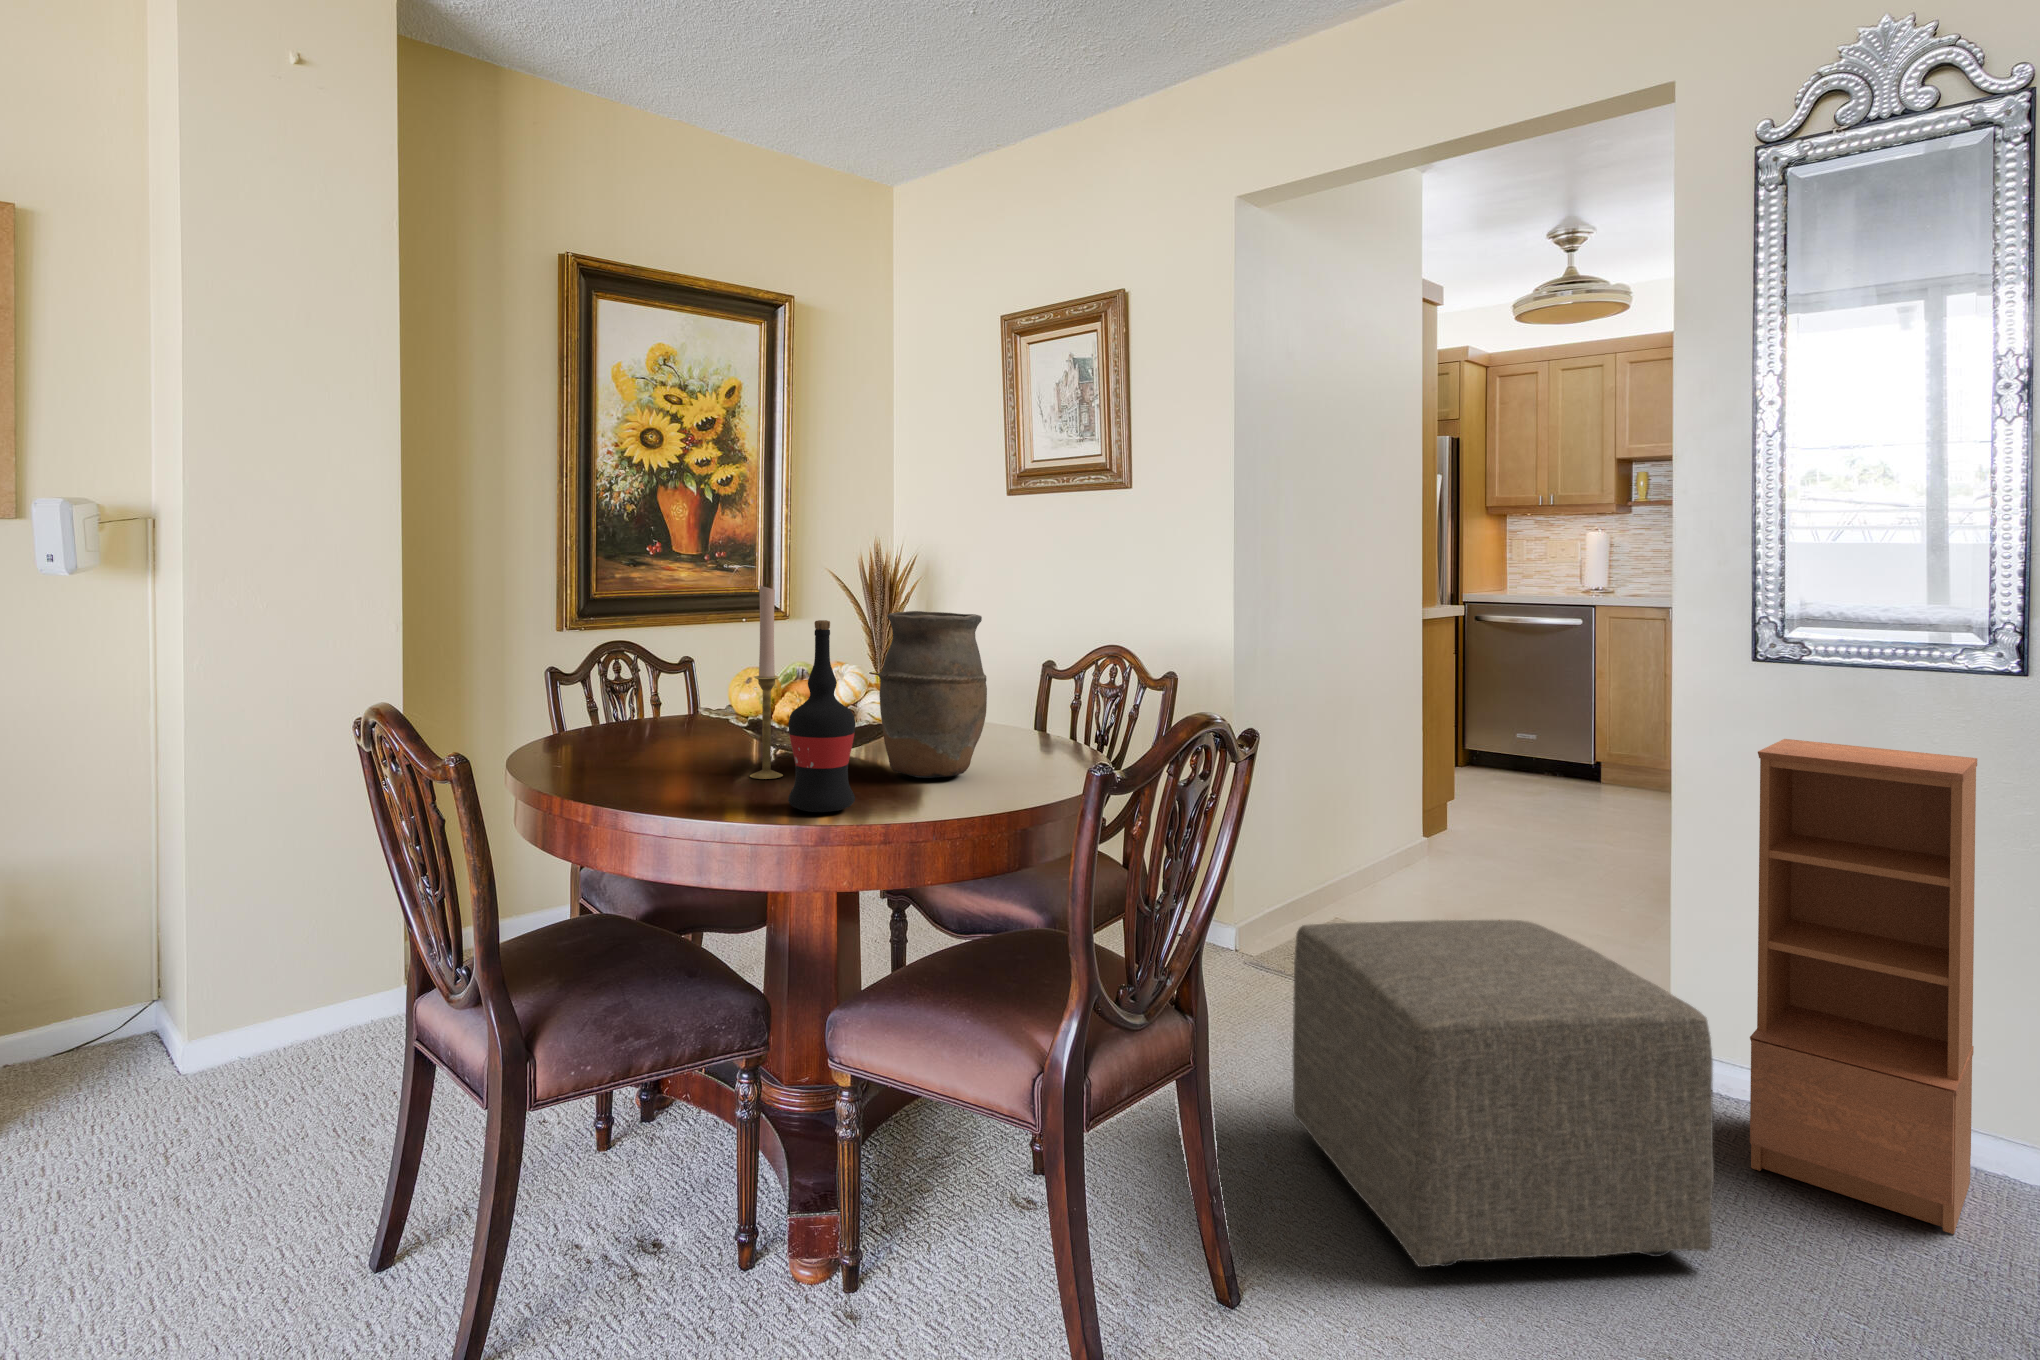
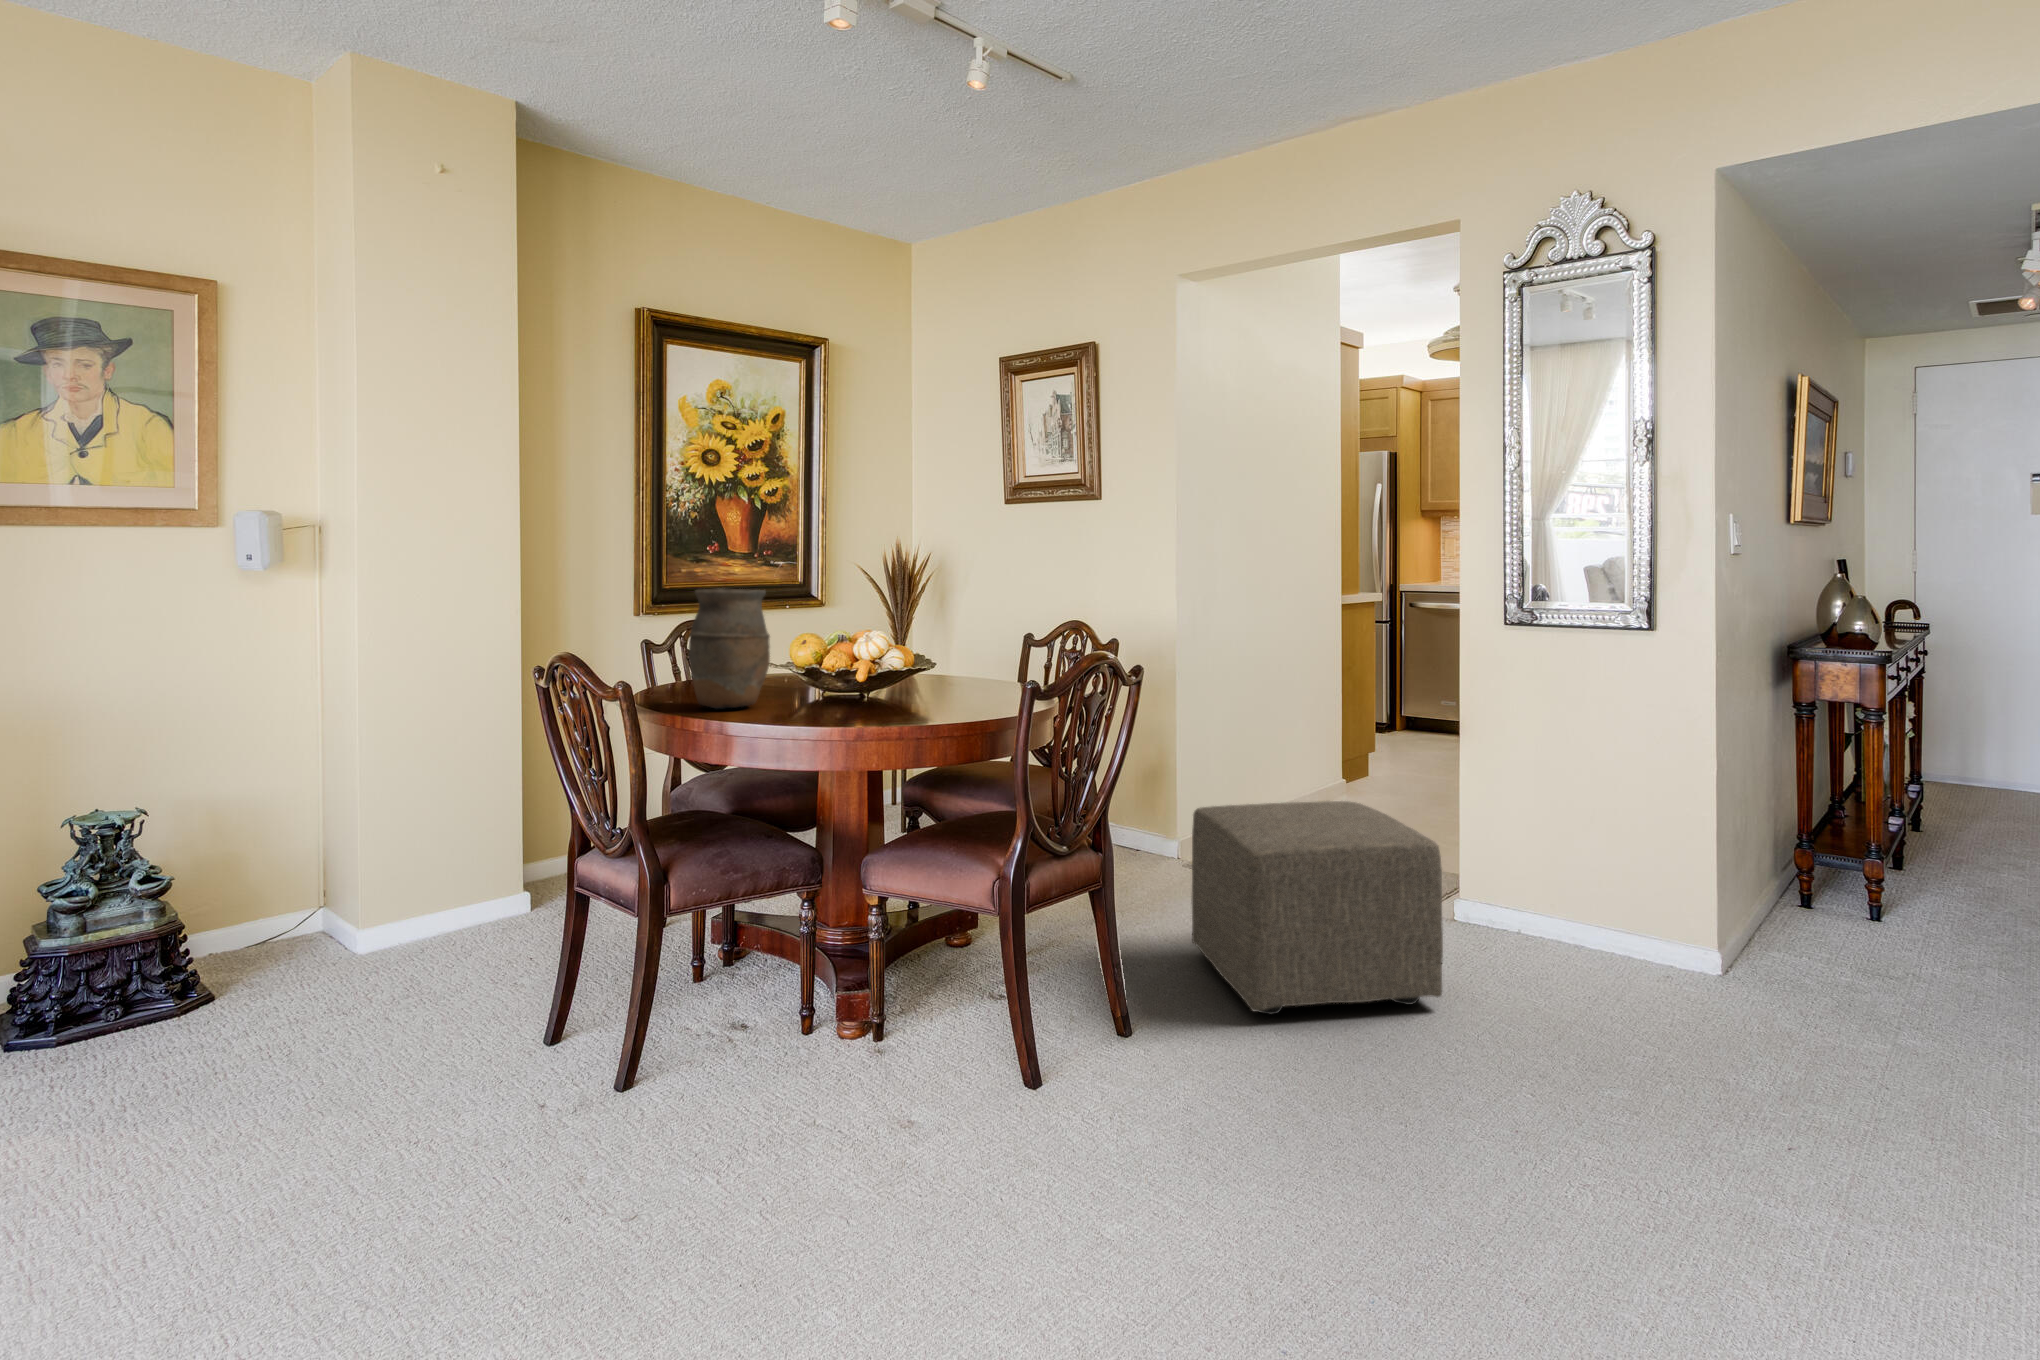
candlestick: present [750,584,783,779] -> none [805,569,828,706]
vase: present [878,611,987,778] -> present [689,588,770,709]
wine bottle: present [788,620,855,812] -> none [833,592,879,719]
bookcase: present [1750,739,1977,1234] -> none [1492,672,1633,988]

